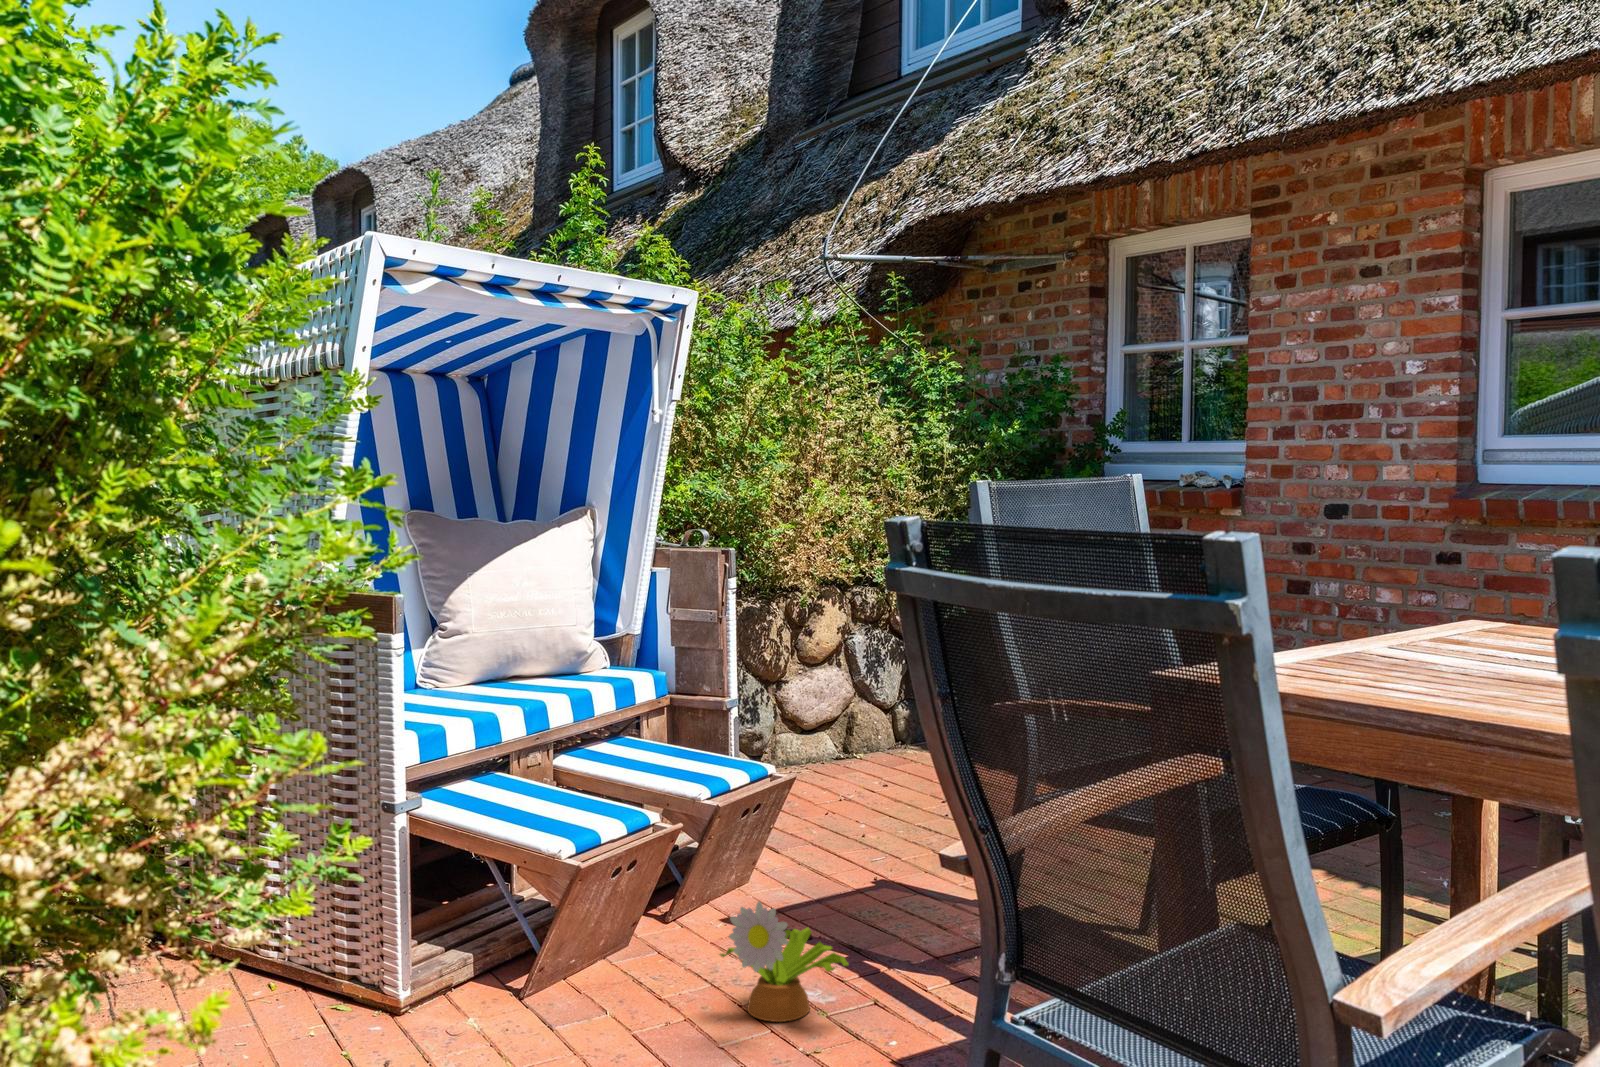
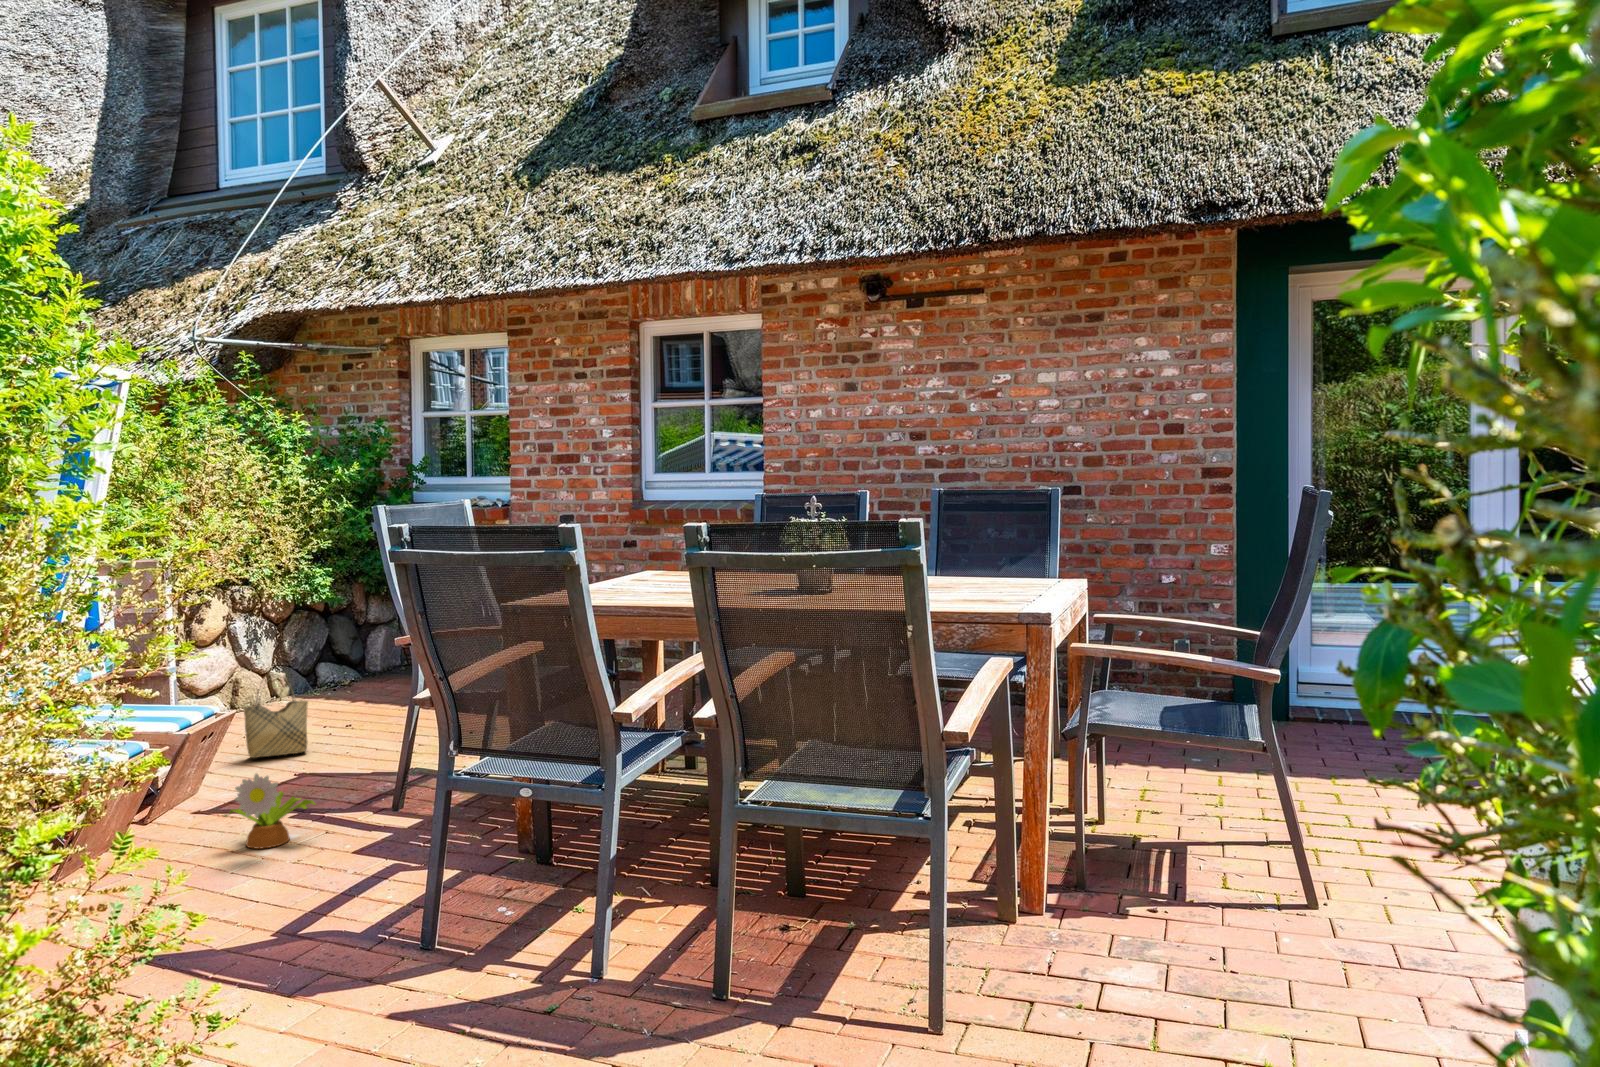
woven basket: none [820,722,907,844] -> present [243,674,308,758]

